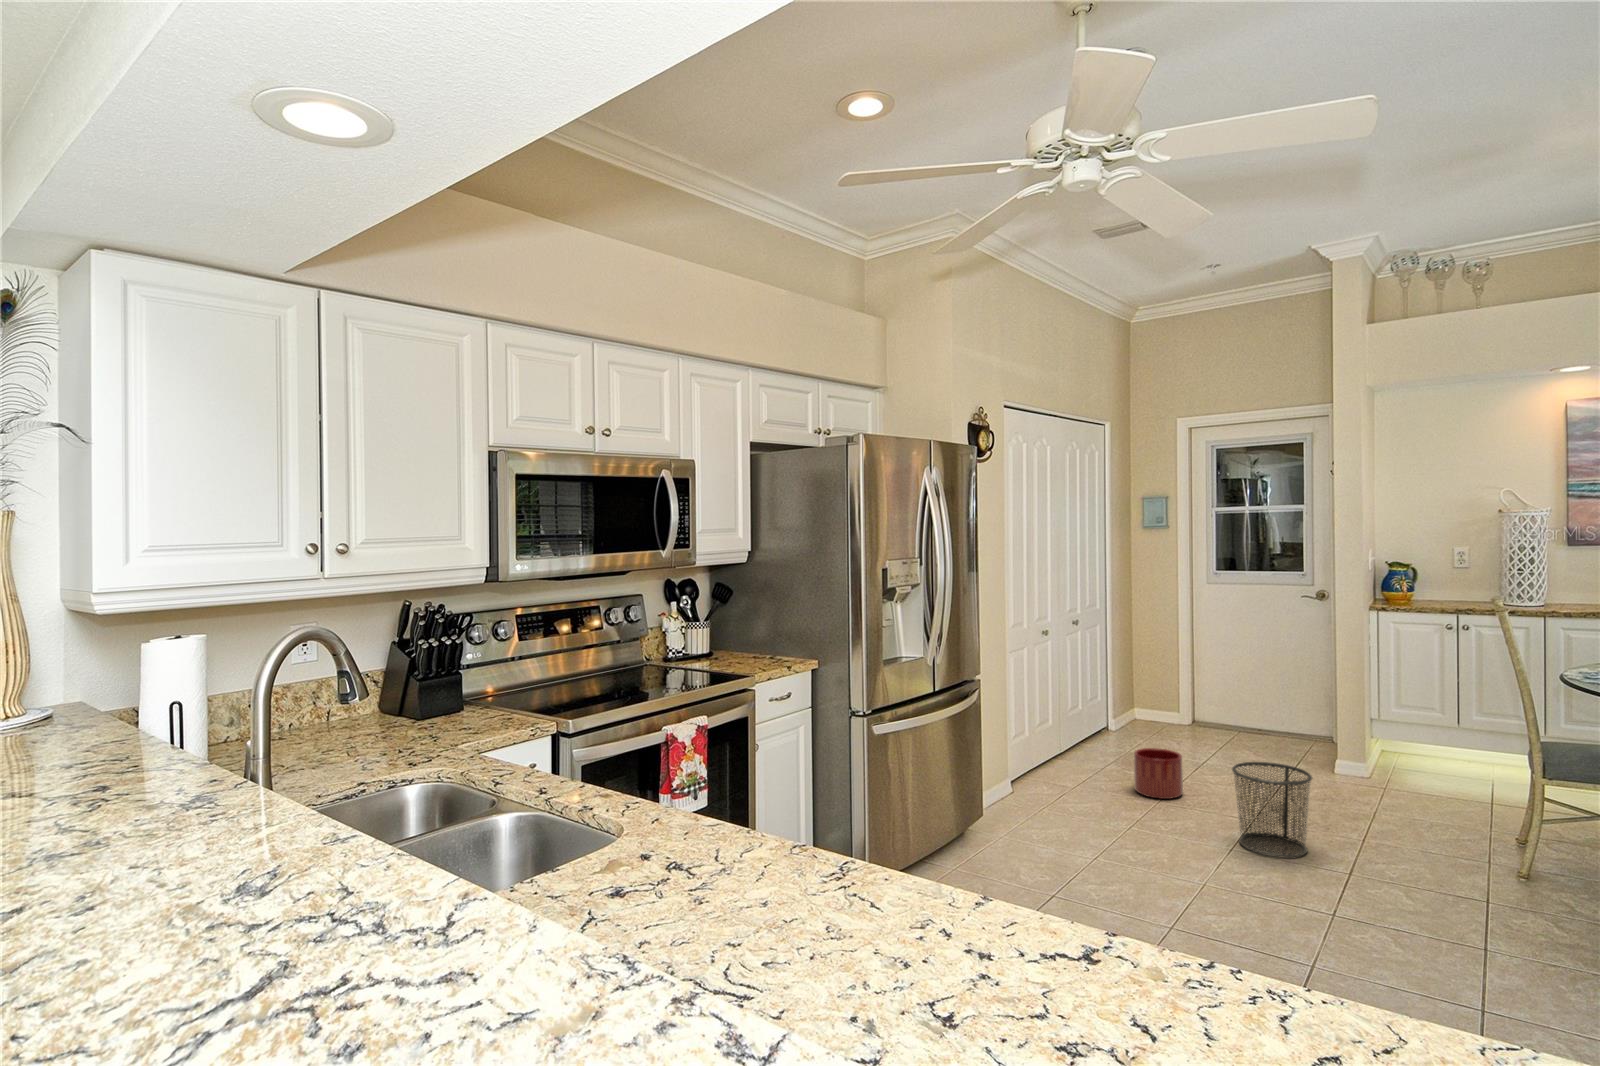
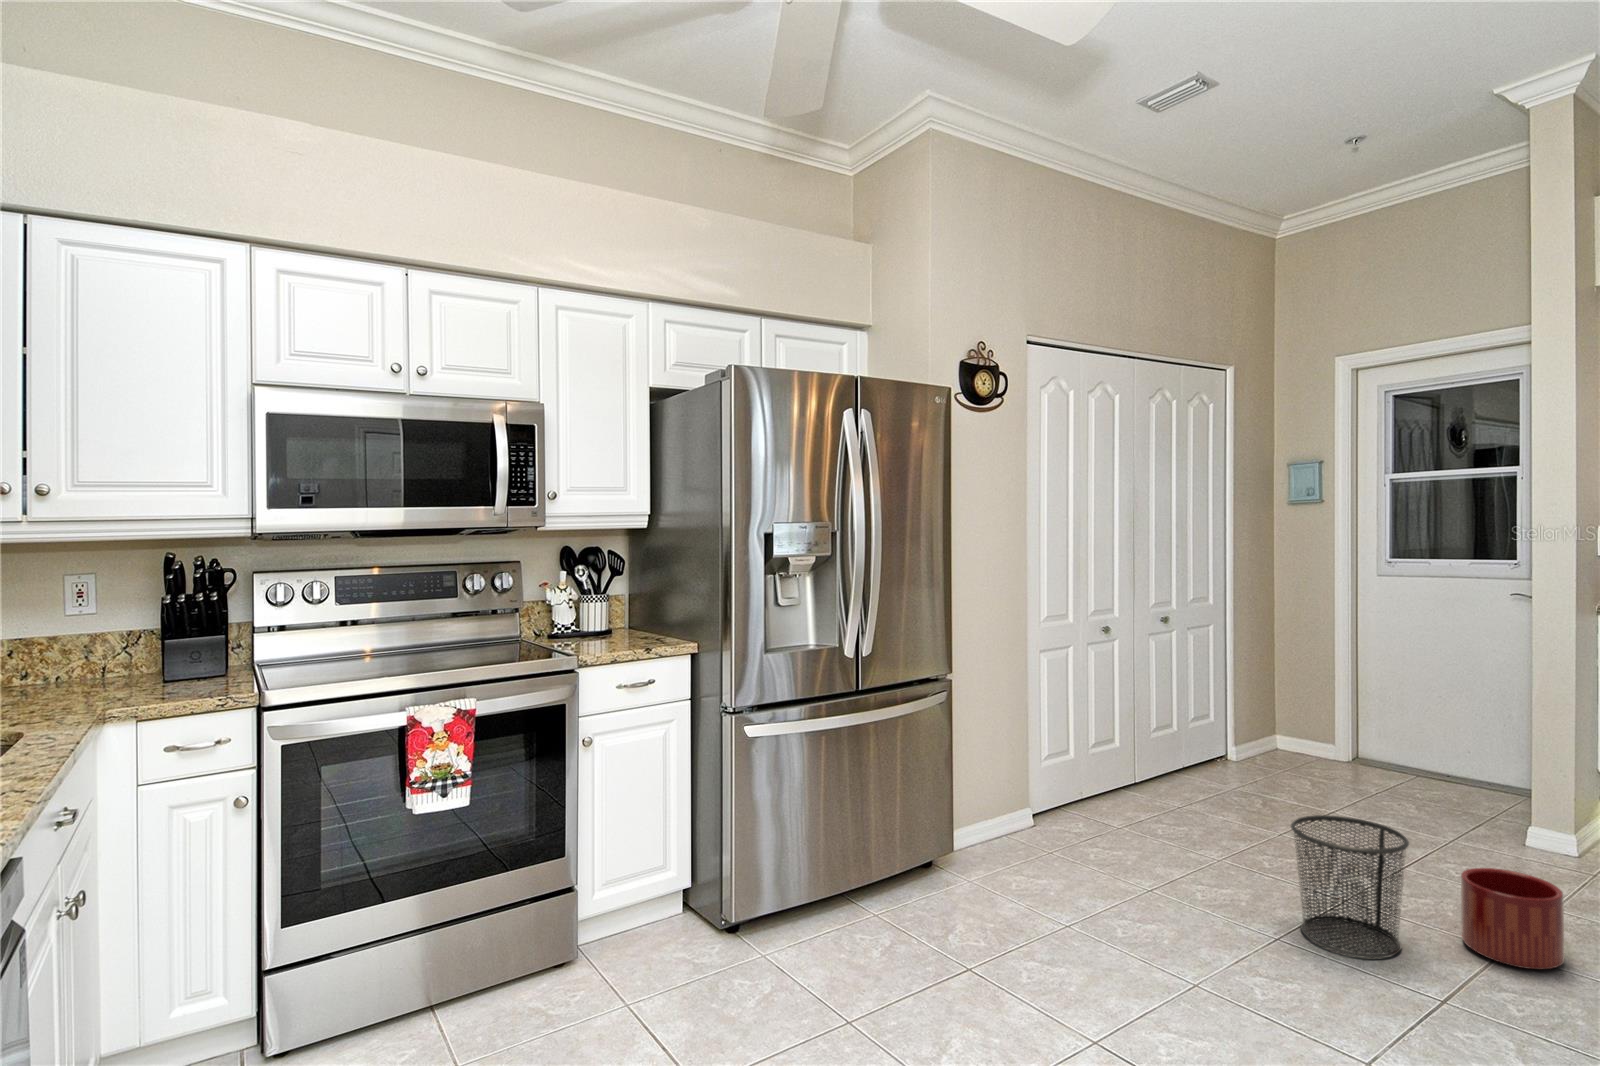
planter: present [1134,748,1183,799] -> present [1461,868,1565,969]

